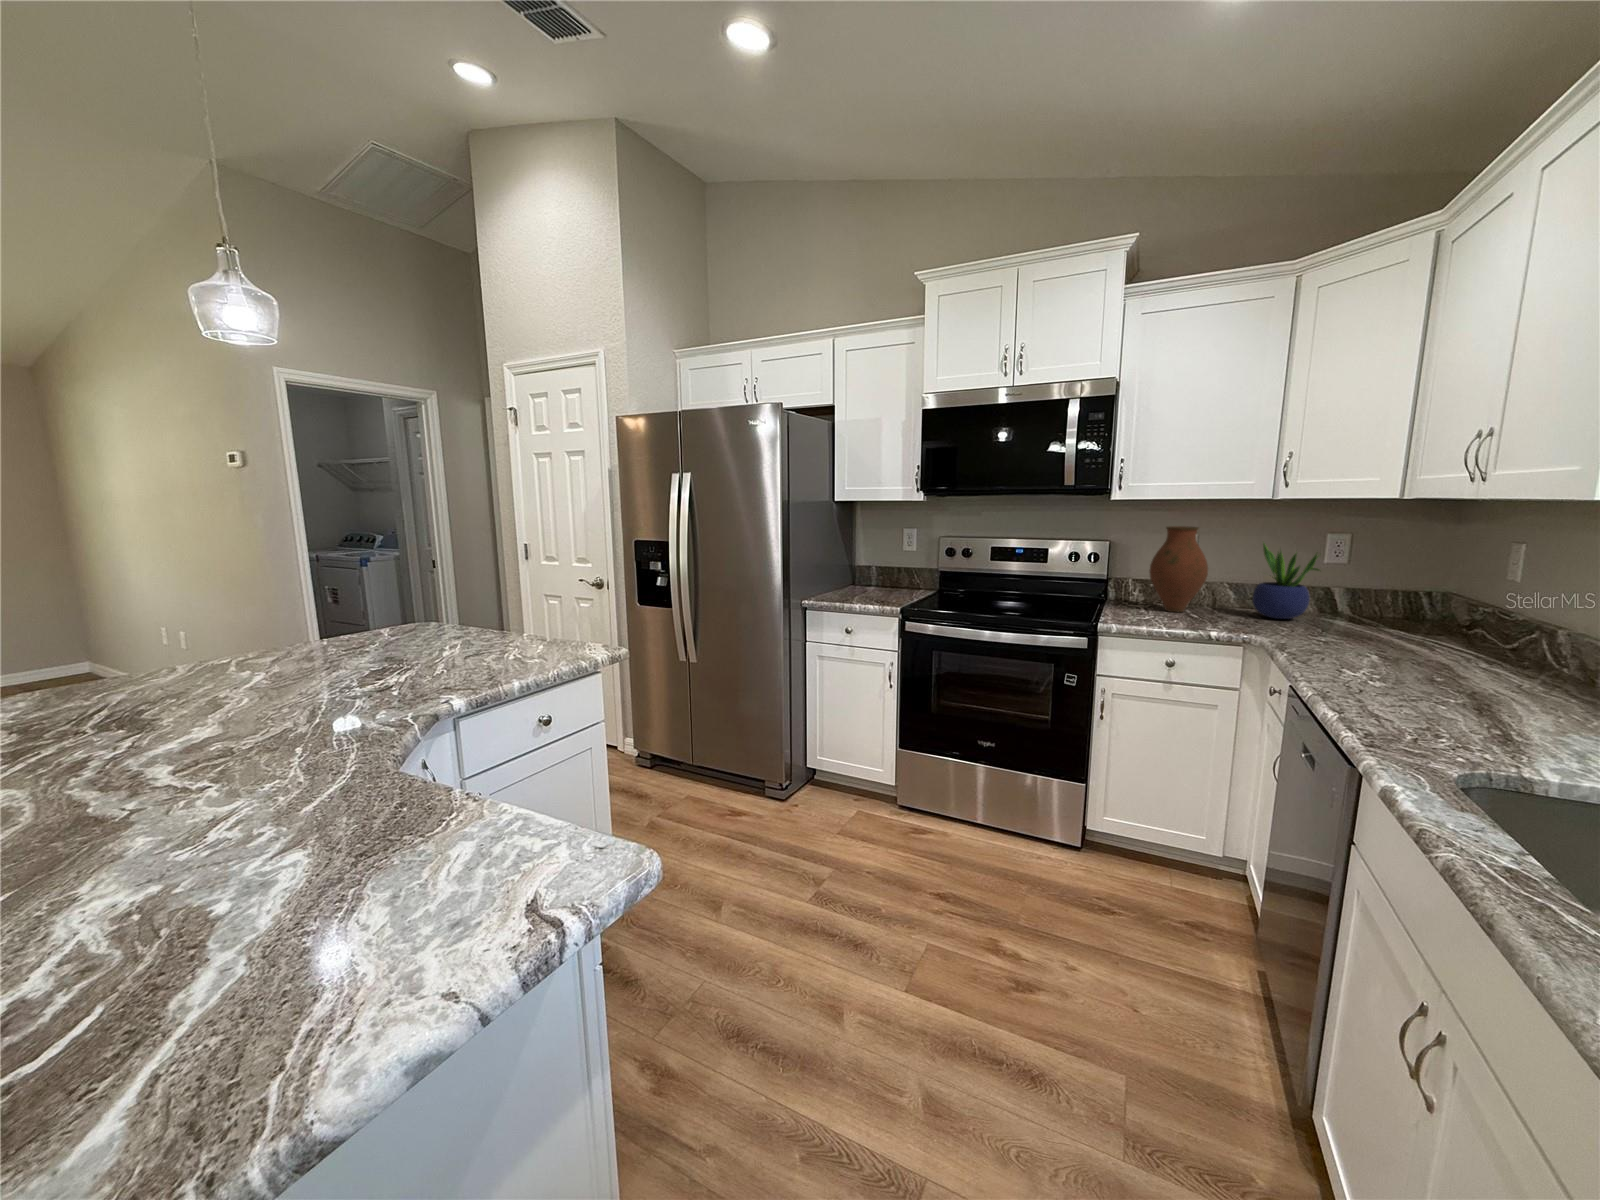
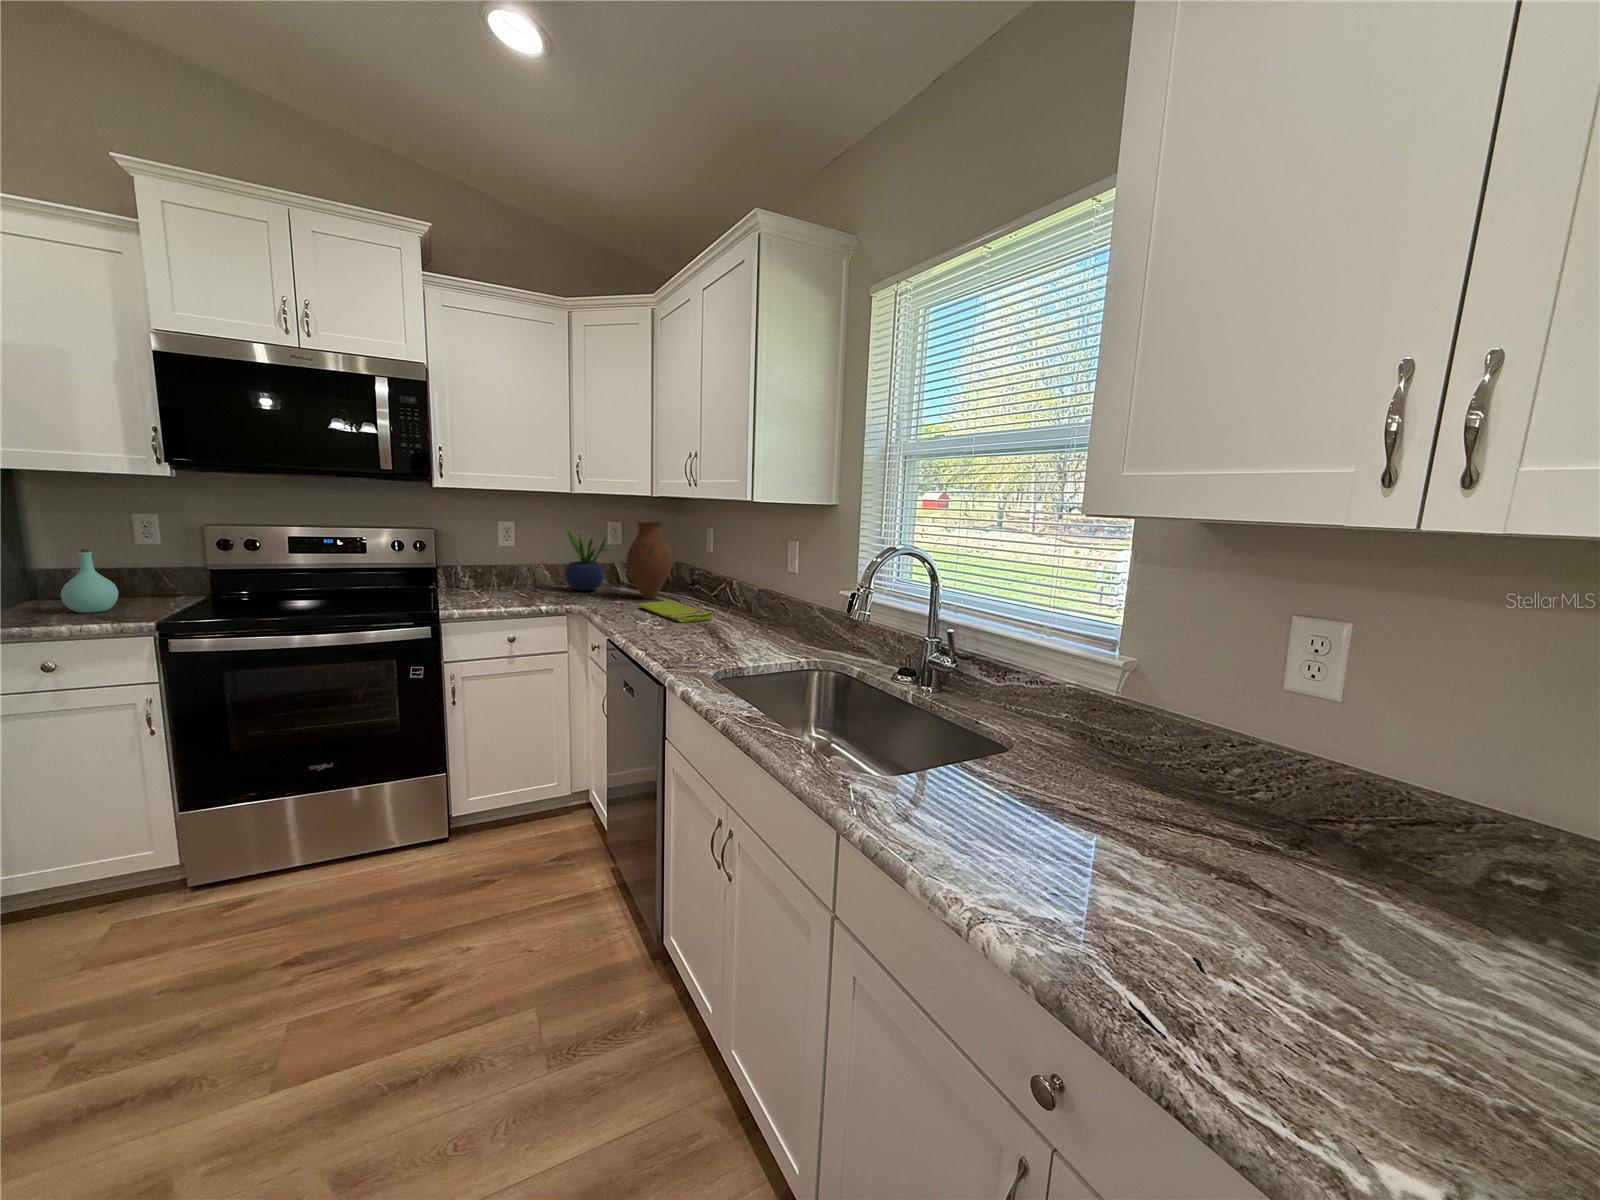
vase: present [1149,526,1208,612] -> present [626,522,673,599]
bottle: none [865,553,891,596] -> present [61,549,119,613]
dish towel: none [1353,644,1496,686] -> present [638,599,713,622]

